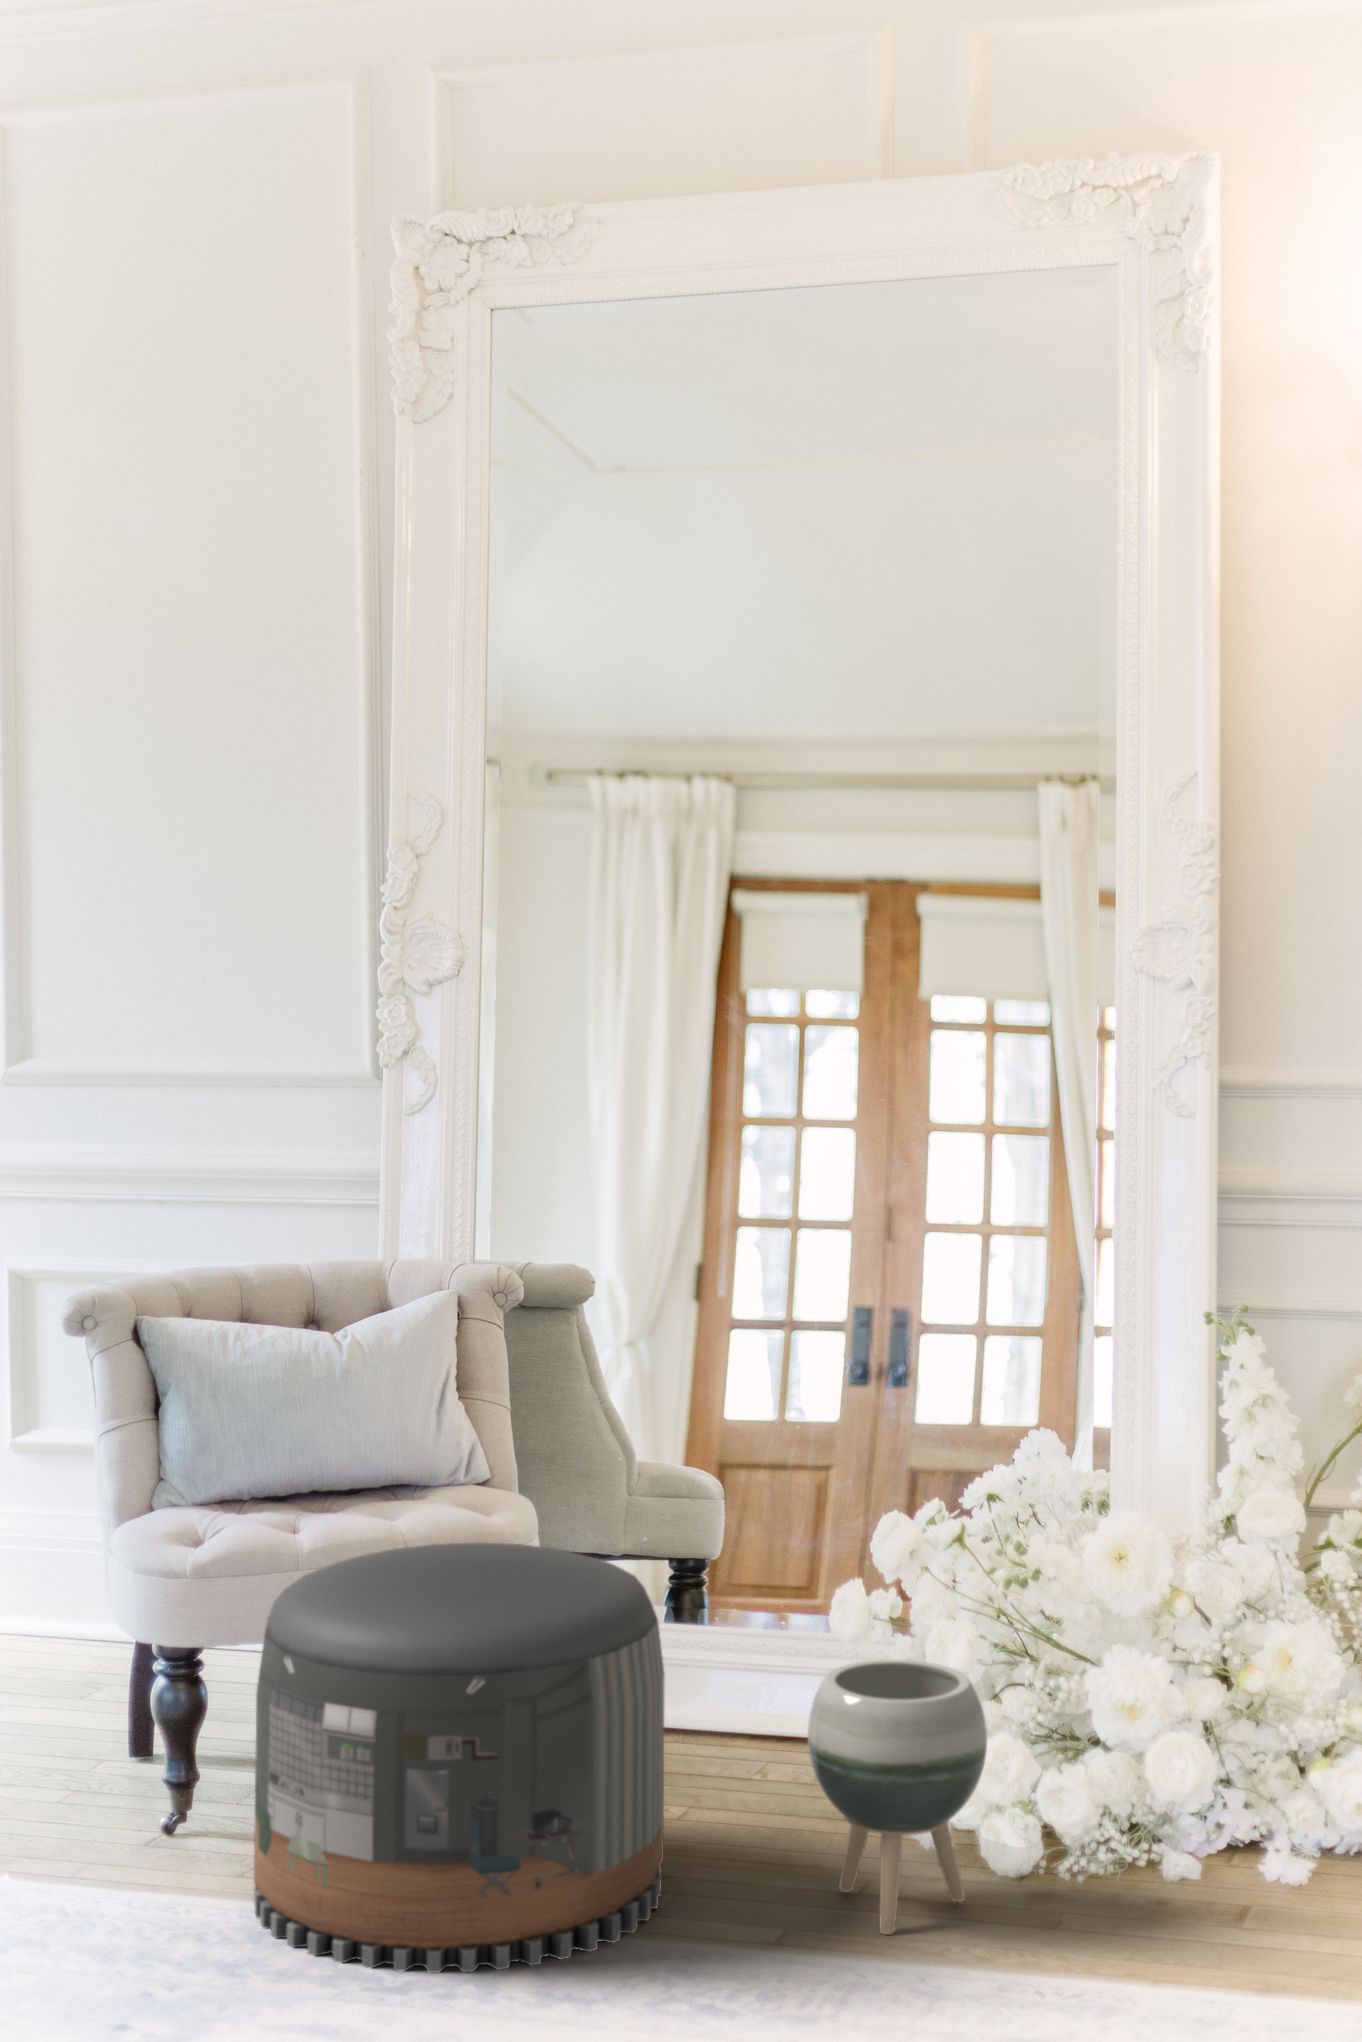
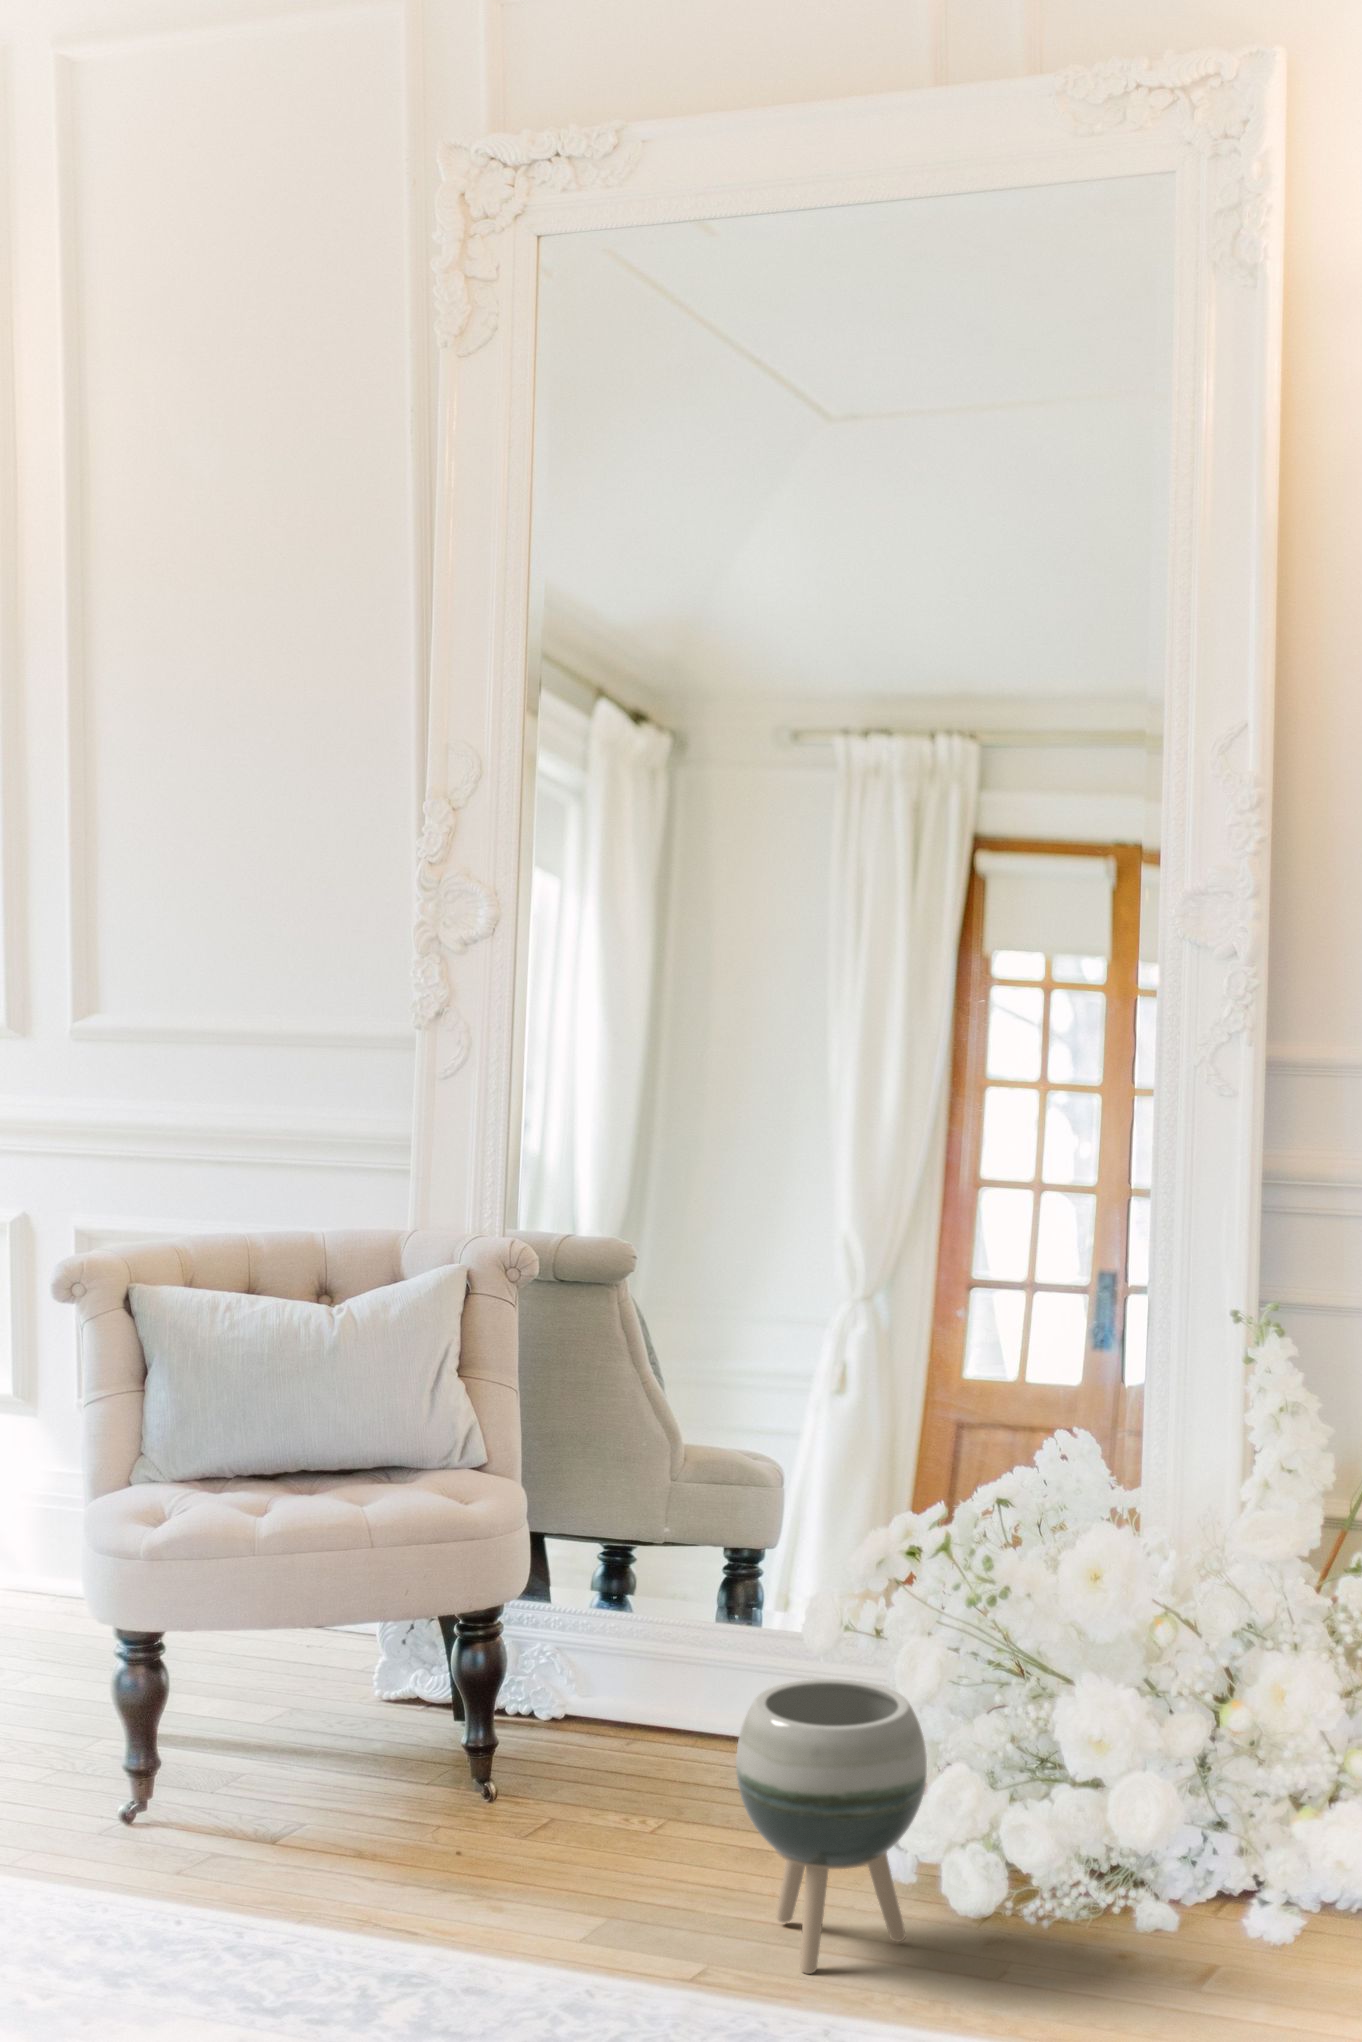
pouf: present [254,1542,665,1973] -> none [171,1536,596,1994]

